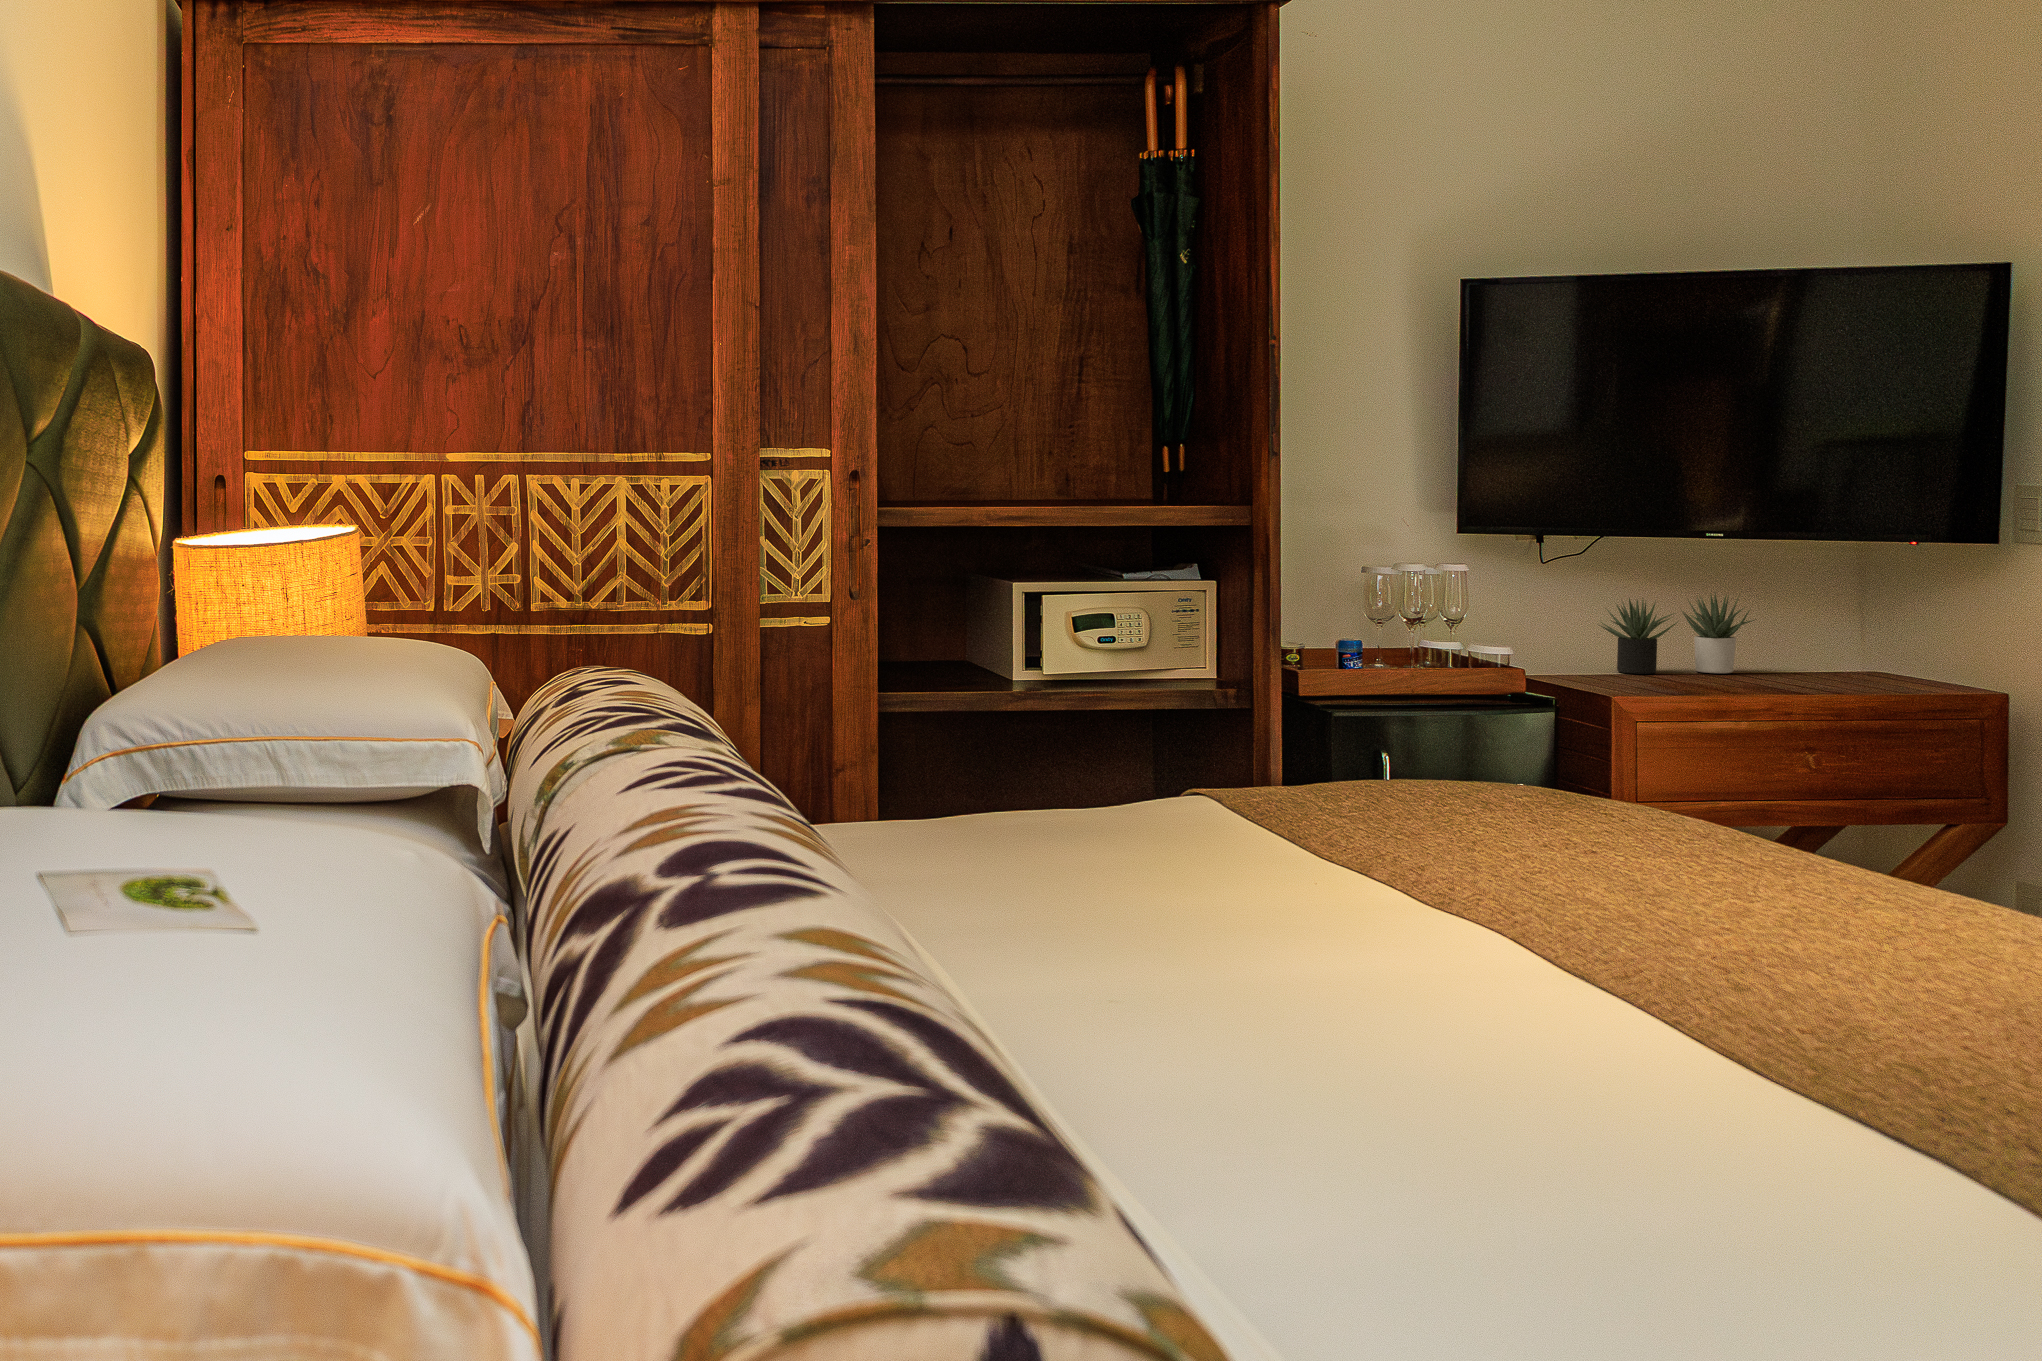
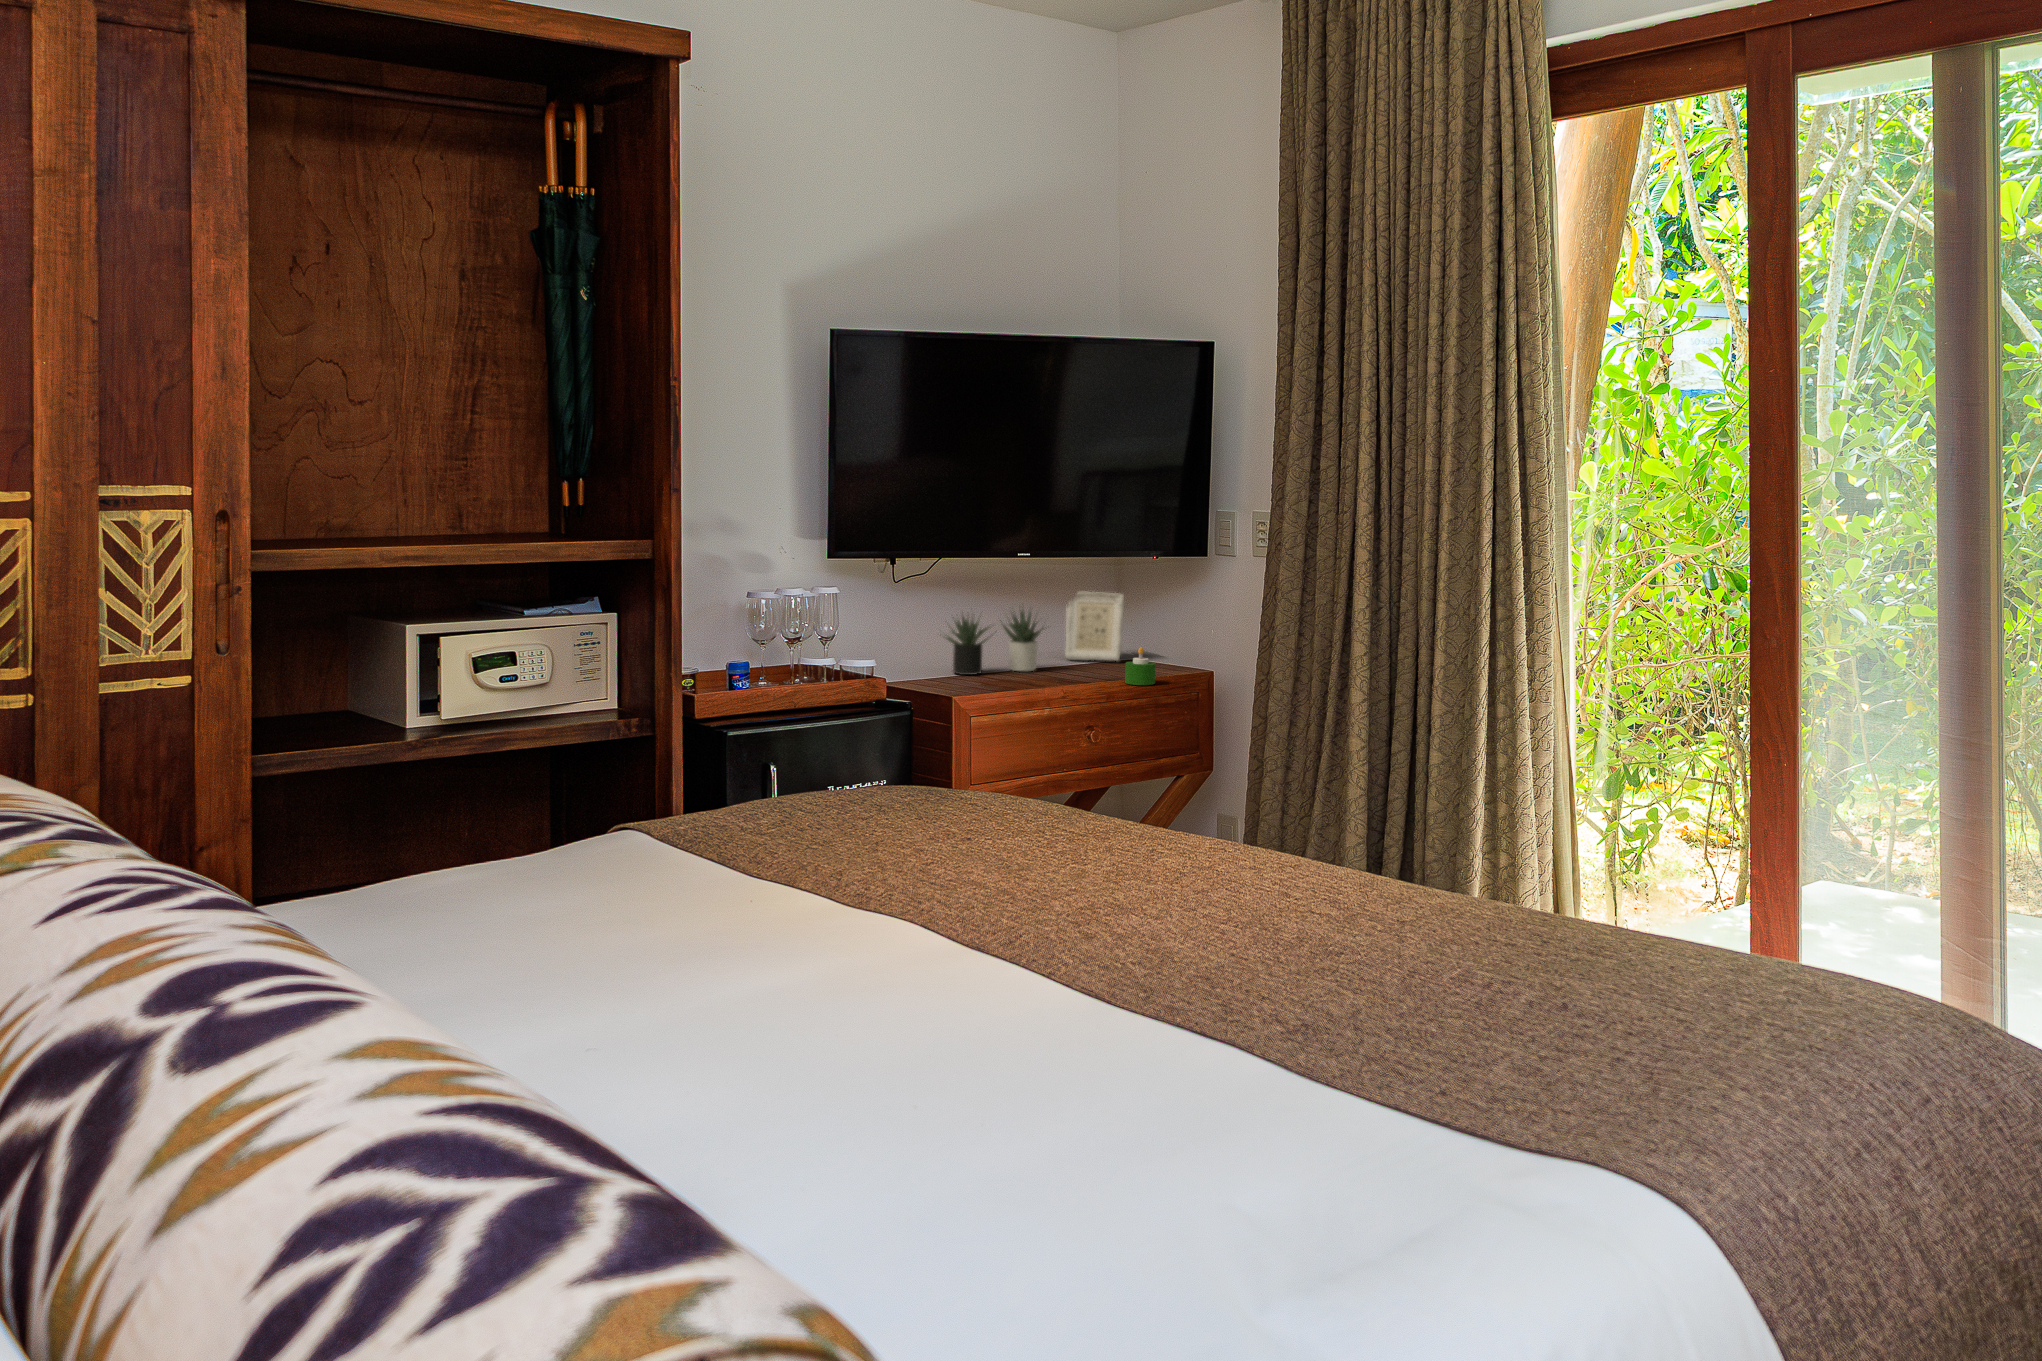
picture frame: none [1777,582,1869,668] -> present [1065,592,1124,661]
candle: none [1869,643,1919,692] -> present [1125,647,1156,685]

